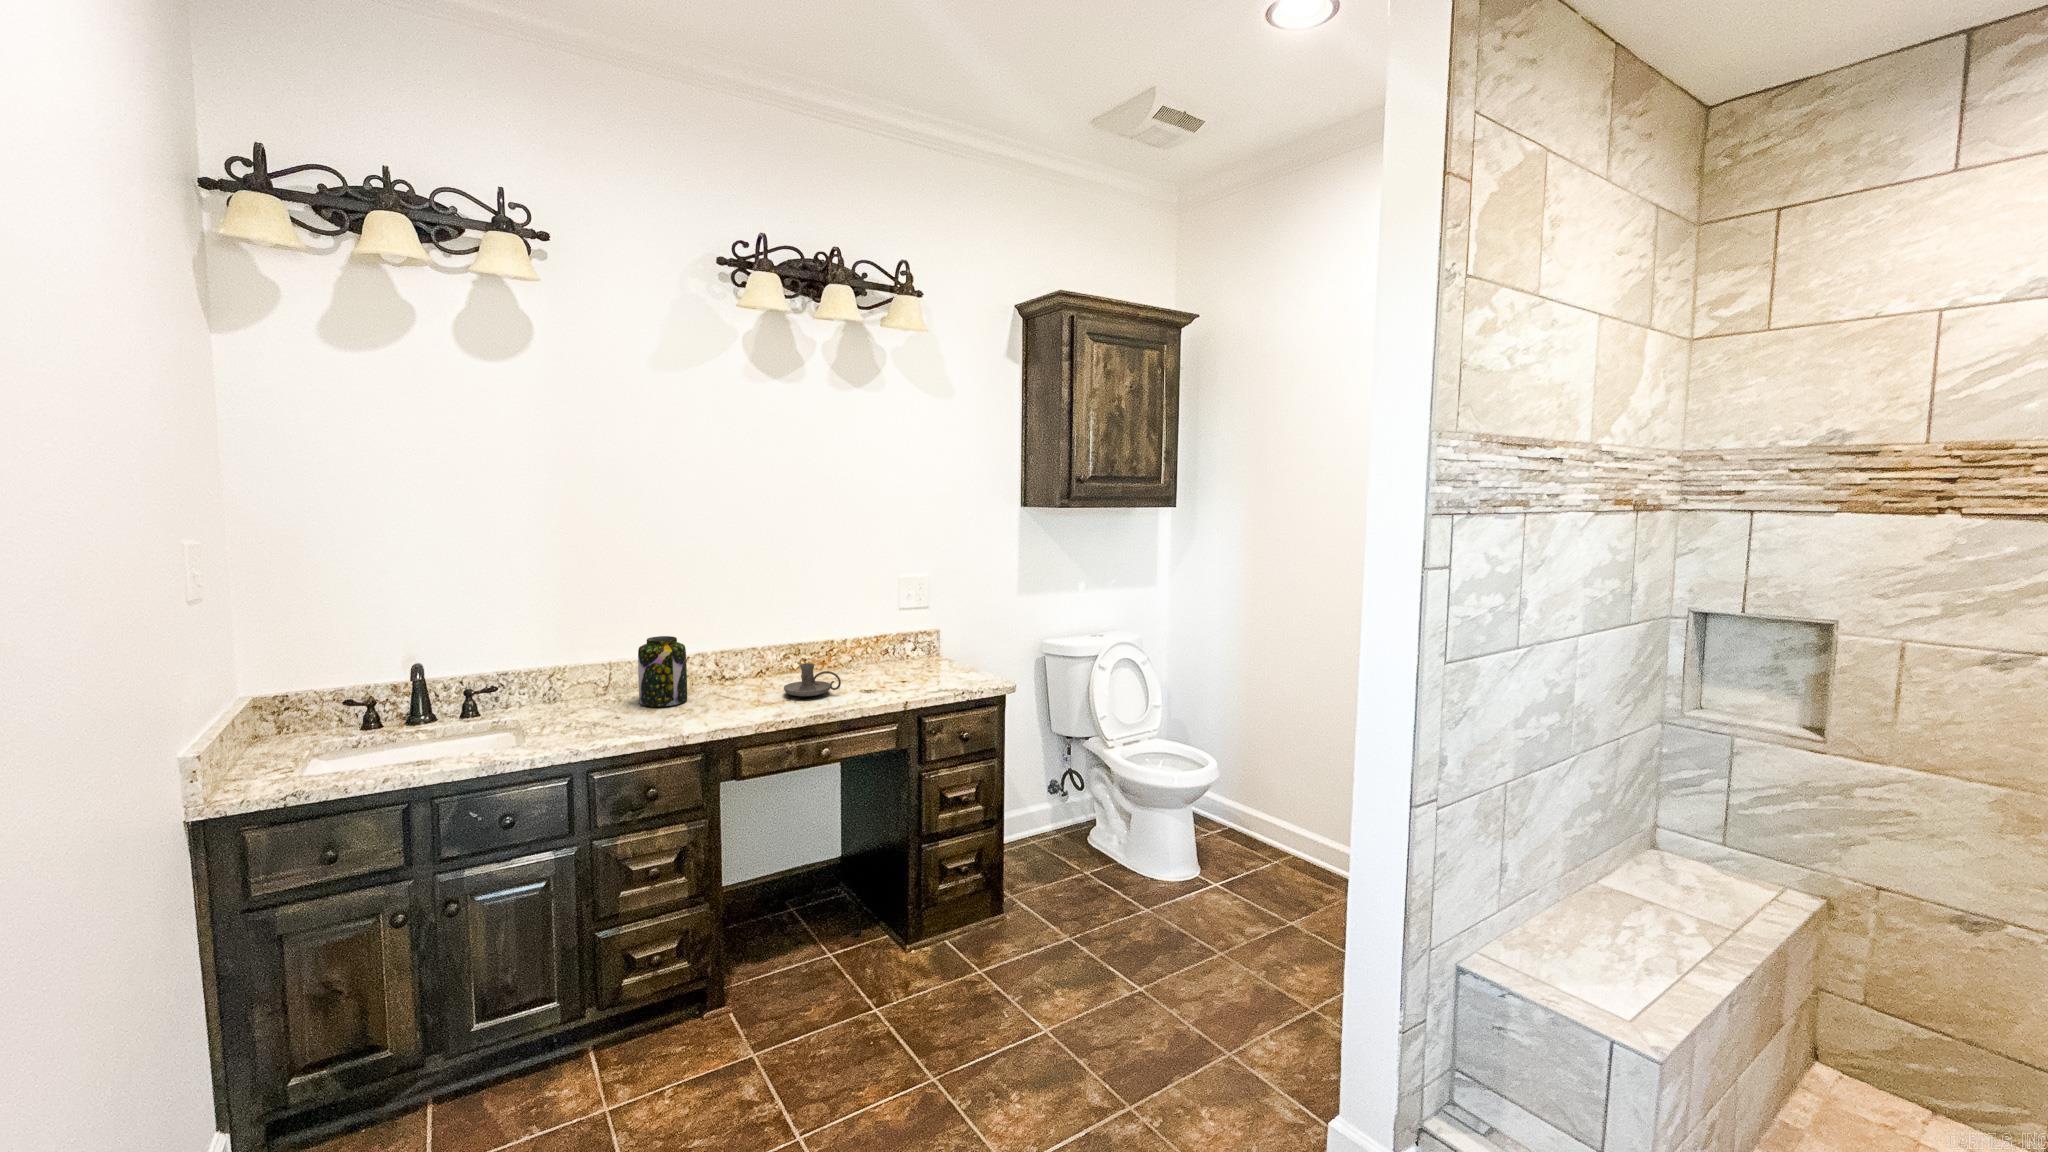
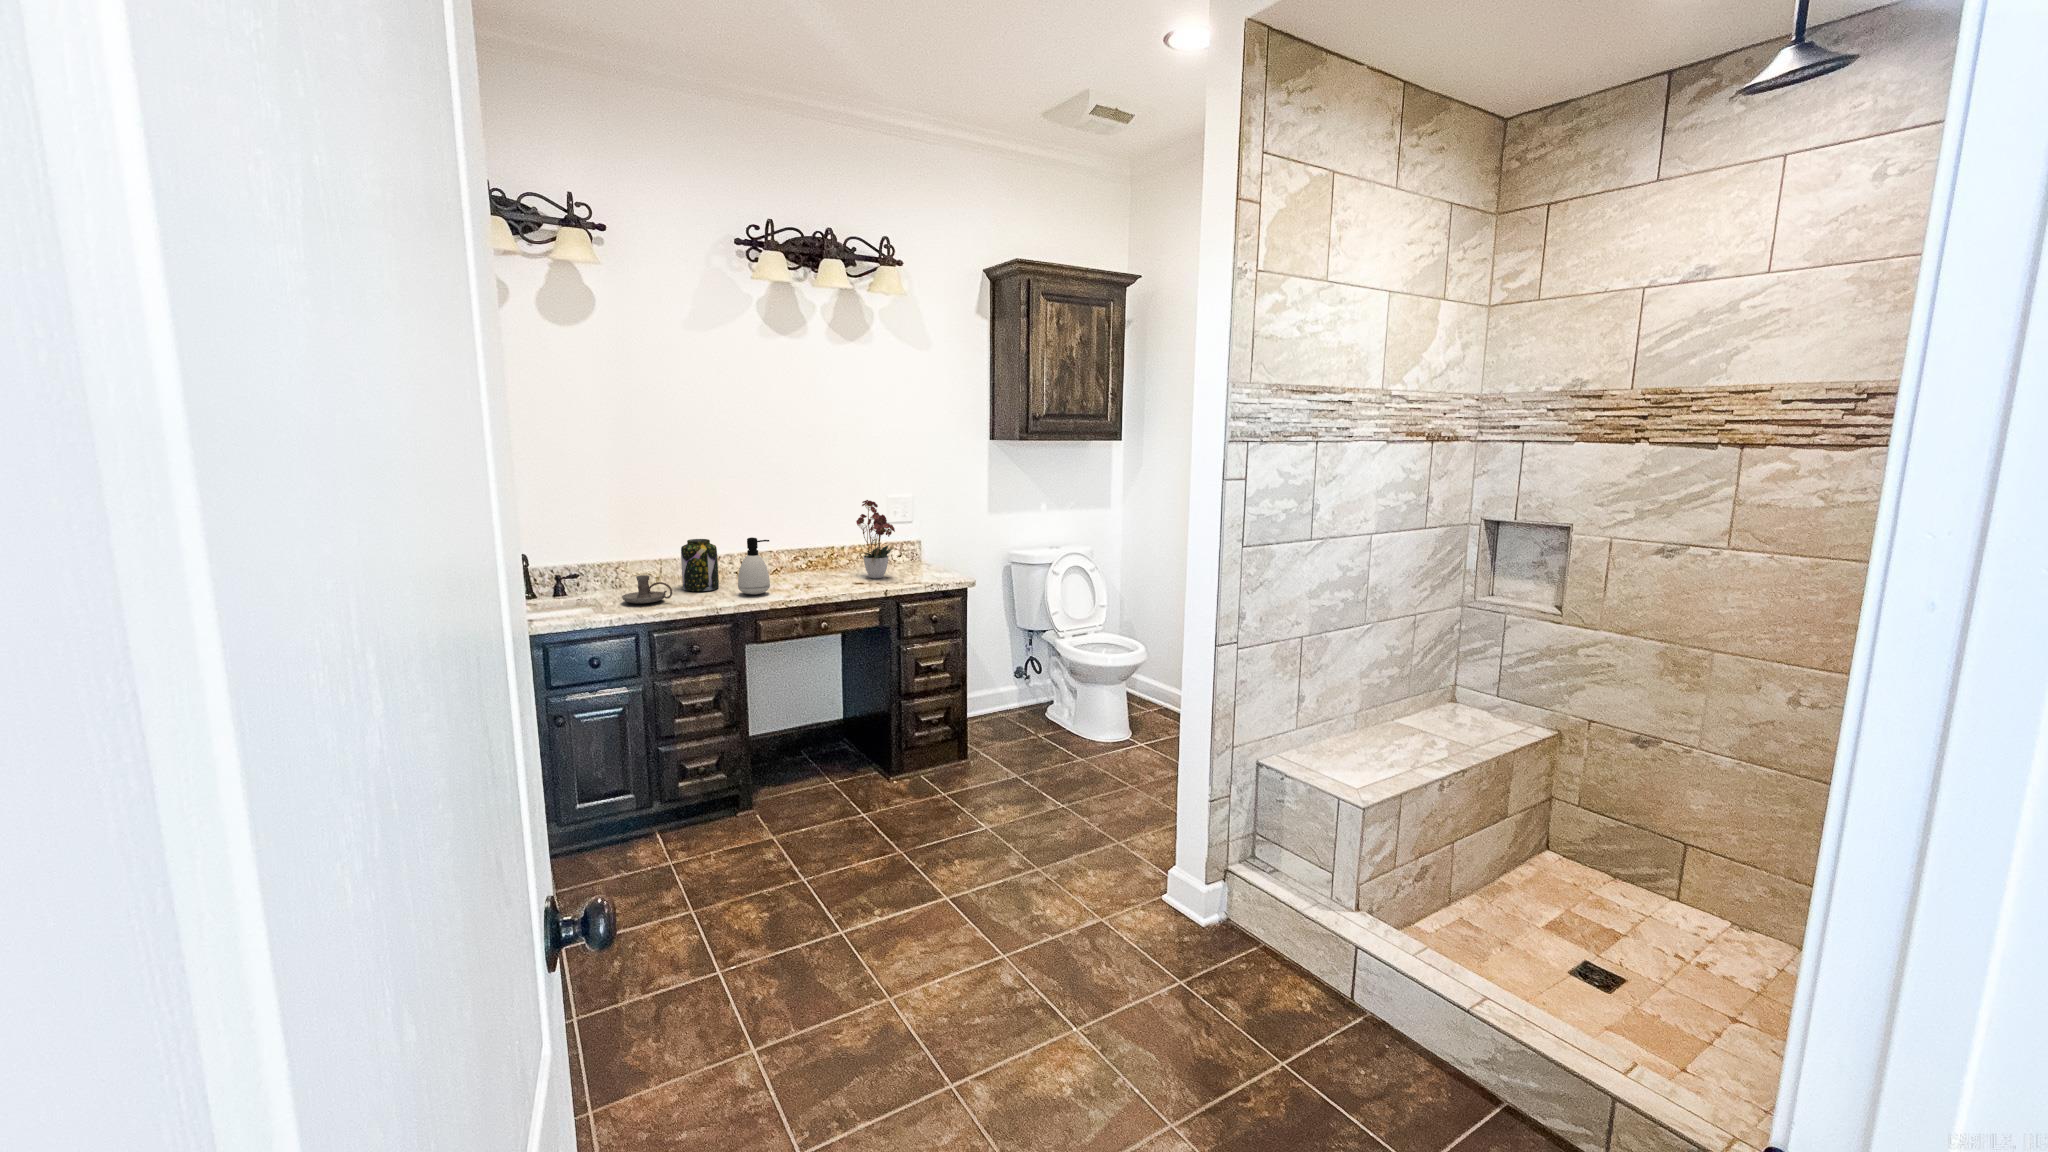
flower arrangement: none [861,578,920,681] -> present [856,500,895,578]
soap dispenser: none [712,636,755,711] -> present [738,537,770,594]
candle holder: present [784,663,841,696] -> present [622,575,672,603]

